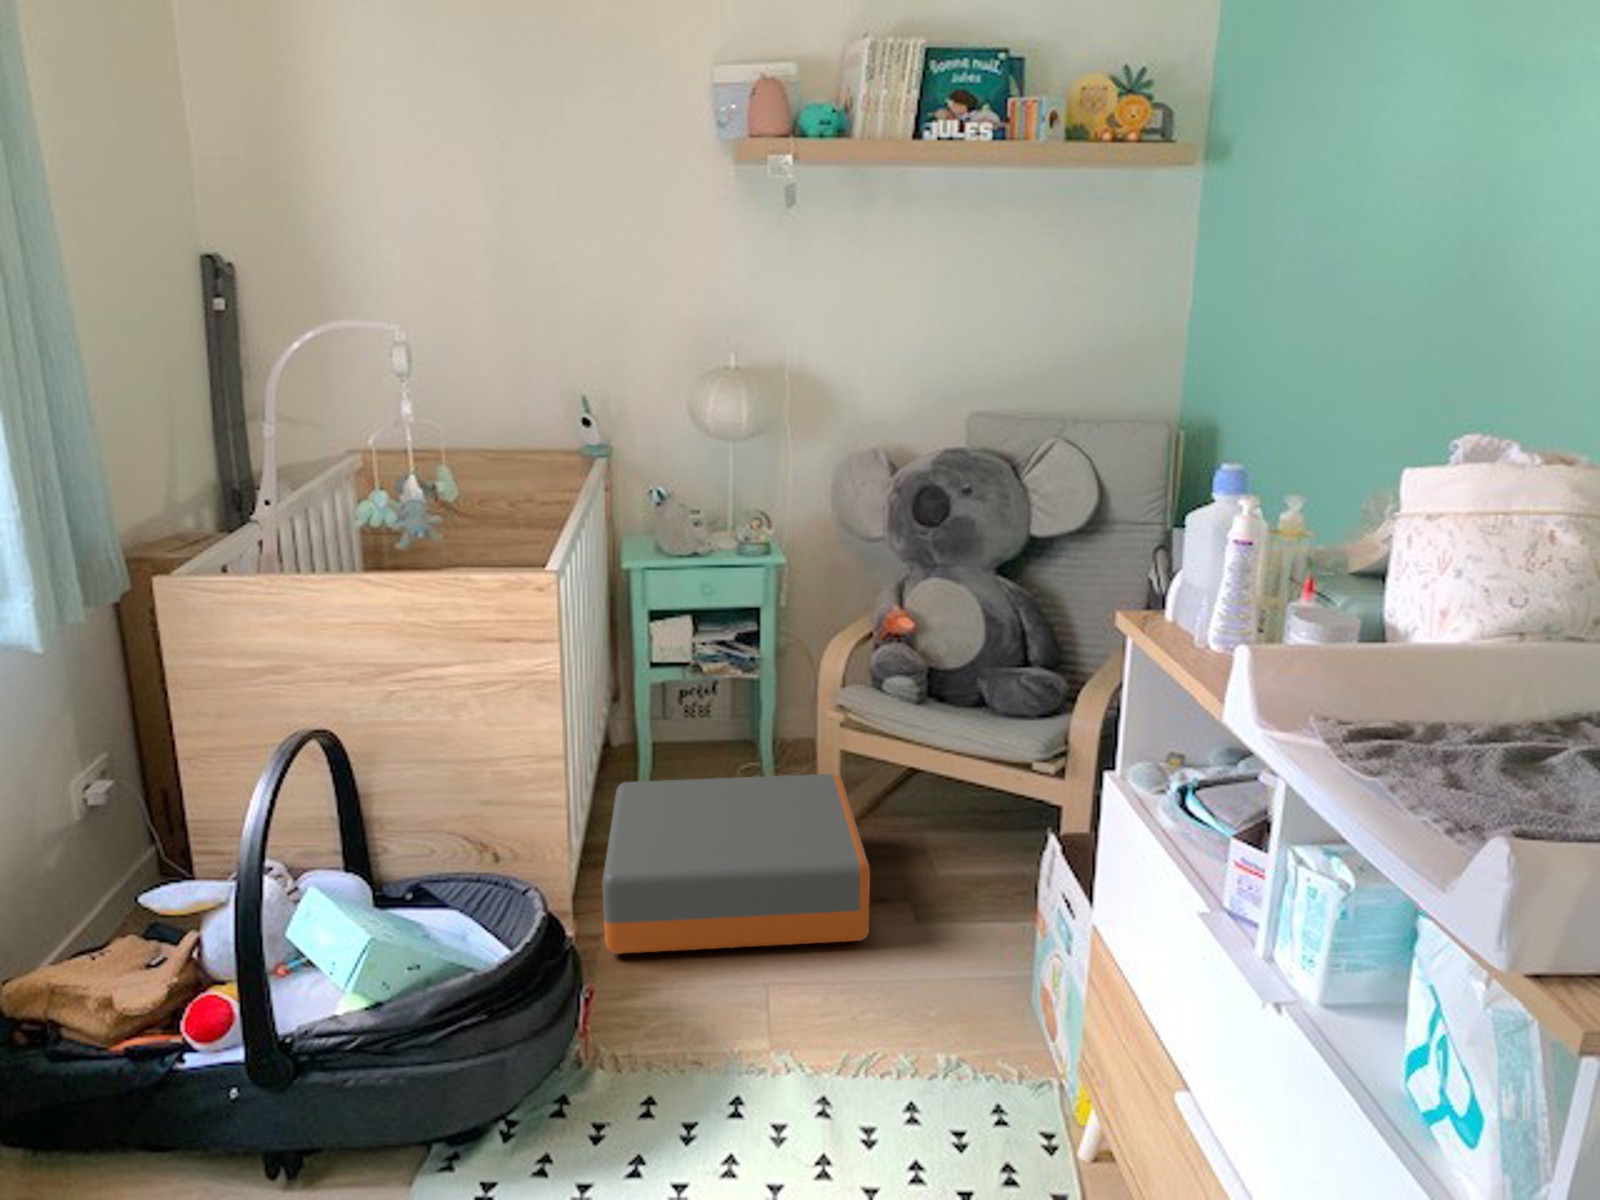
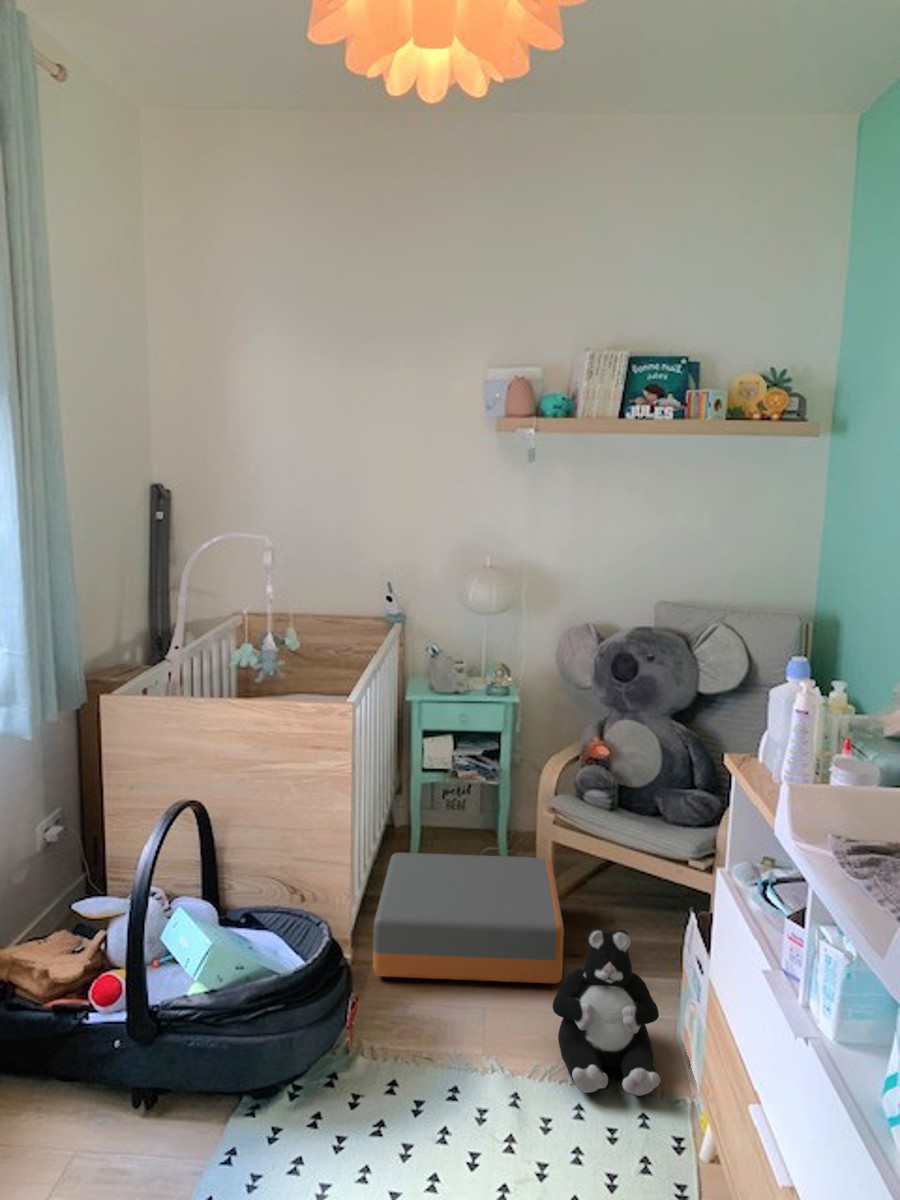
plush toy: none [865,864,1018,1084] -> present [553,928,661,1096]

